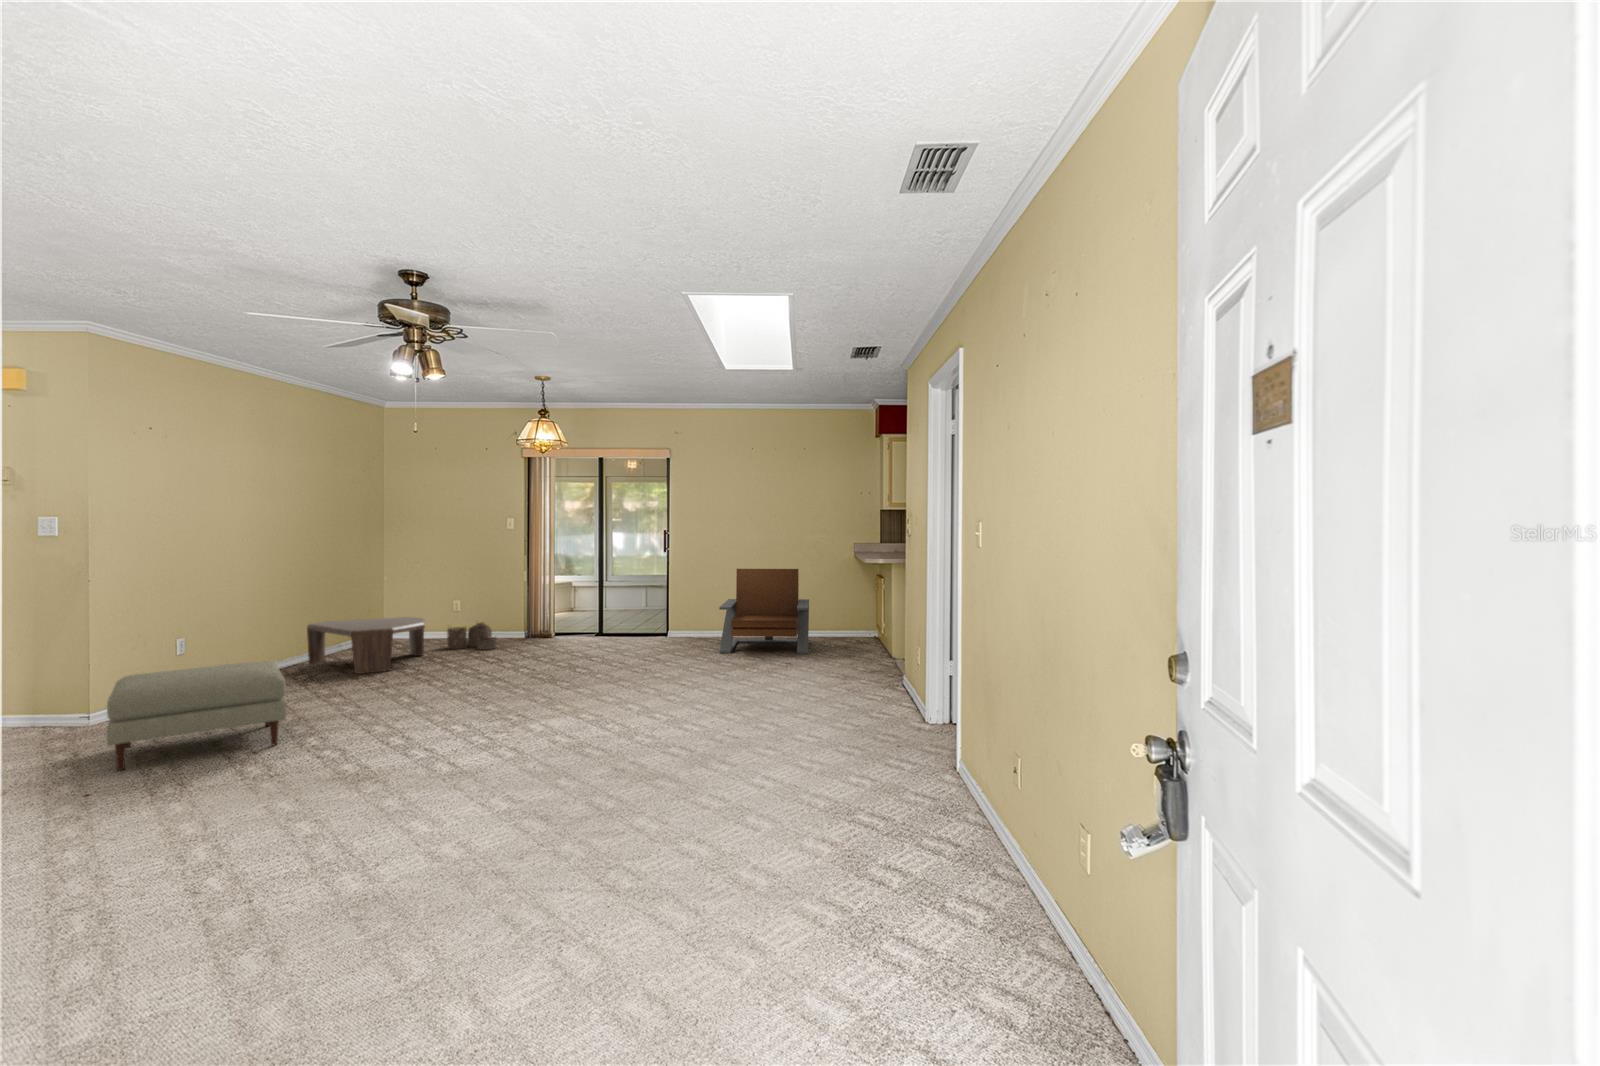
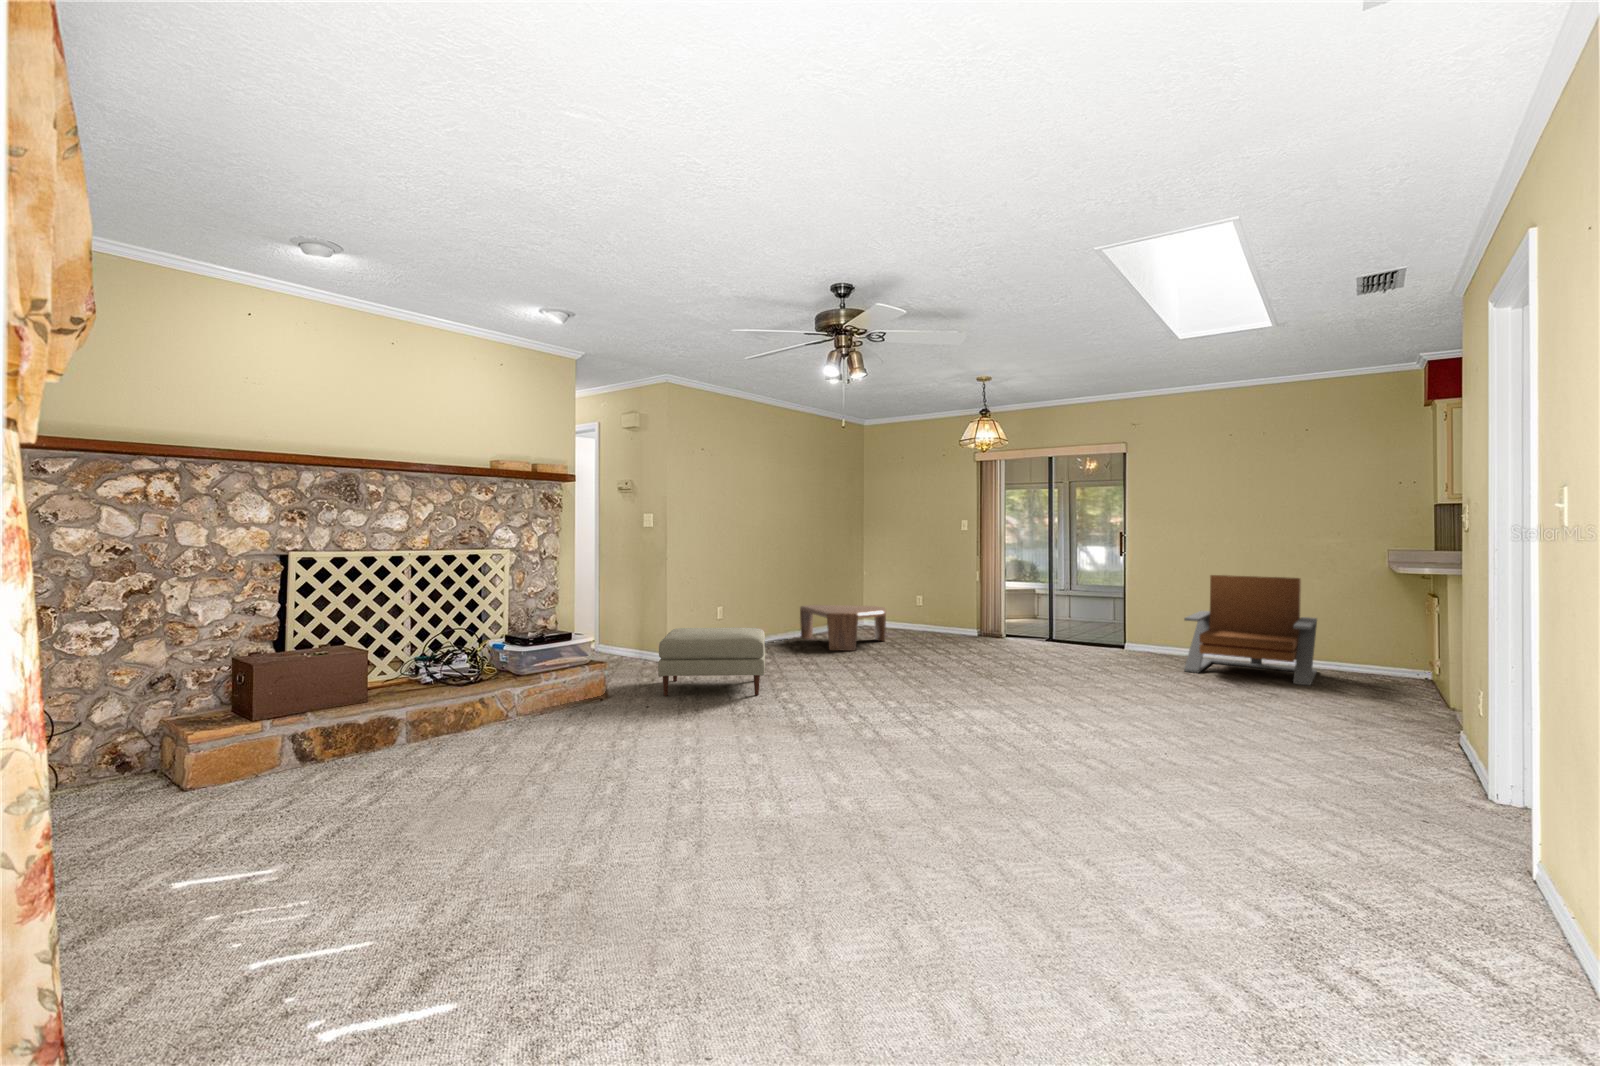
woven basket: present [447,622,497,650] -> none [906,615,948,642]

